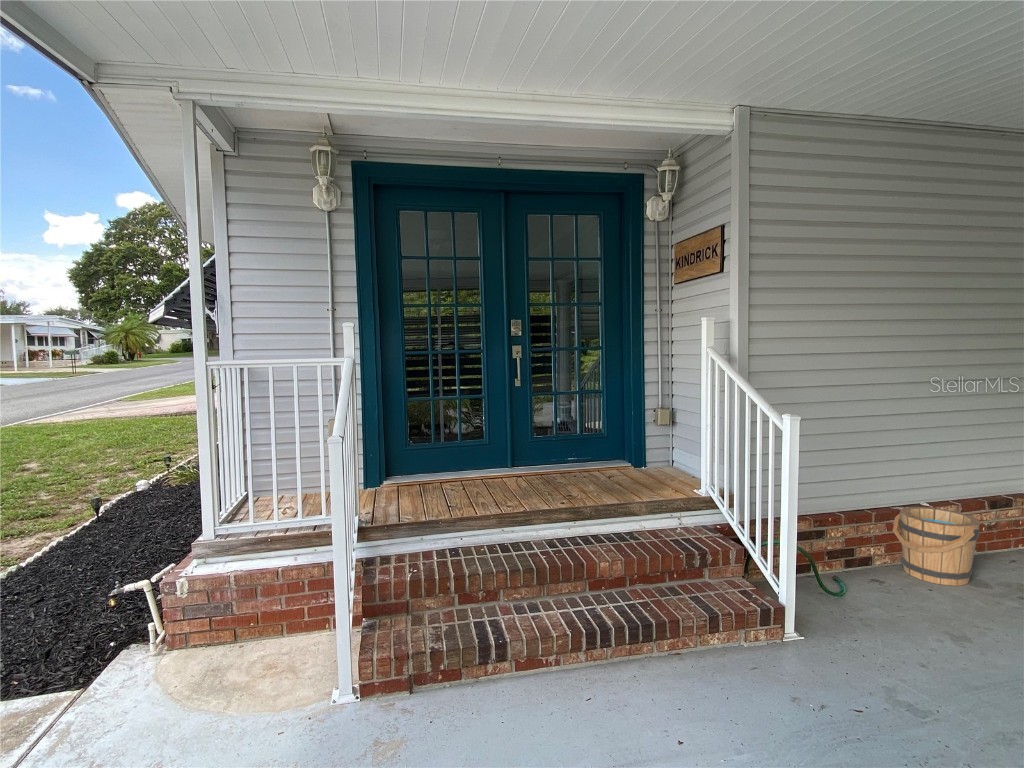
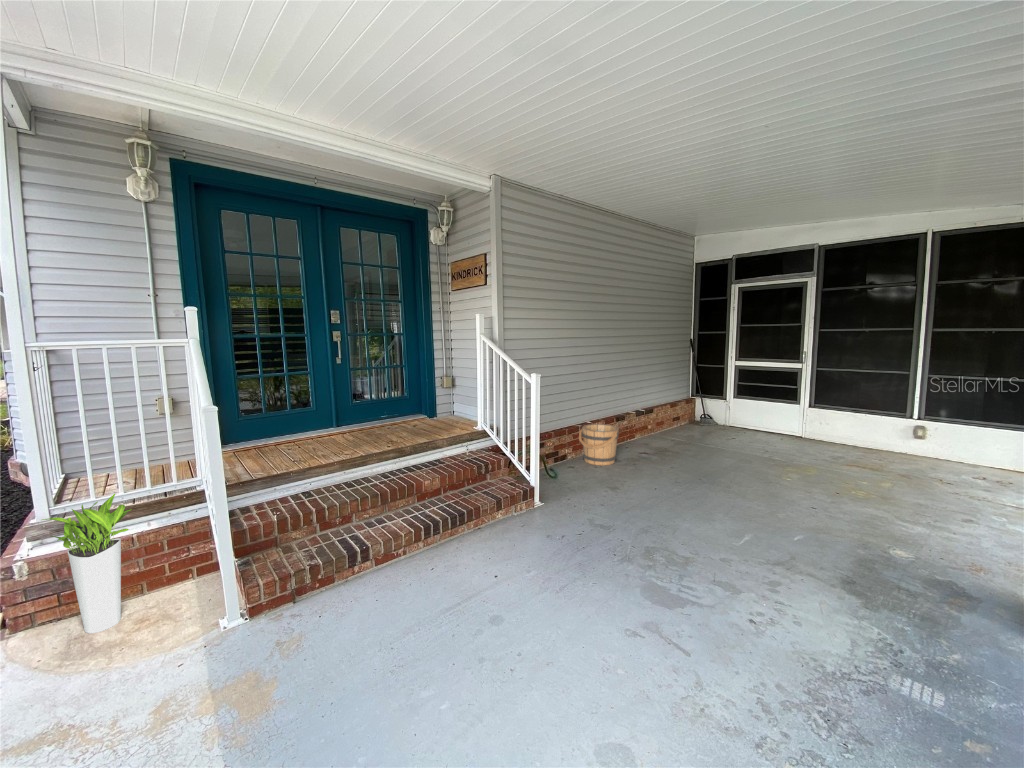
planter: none [196,522,273,668] -> present [42,494,131,633]

